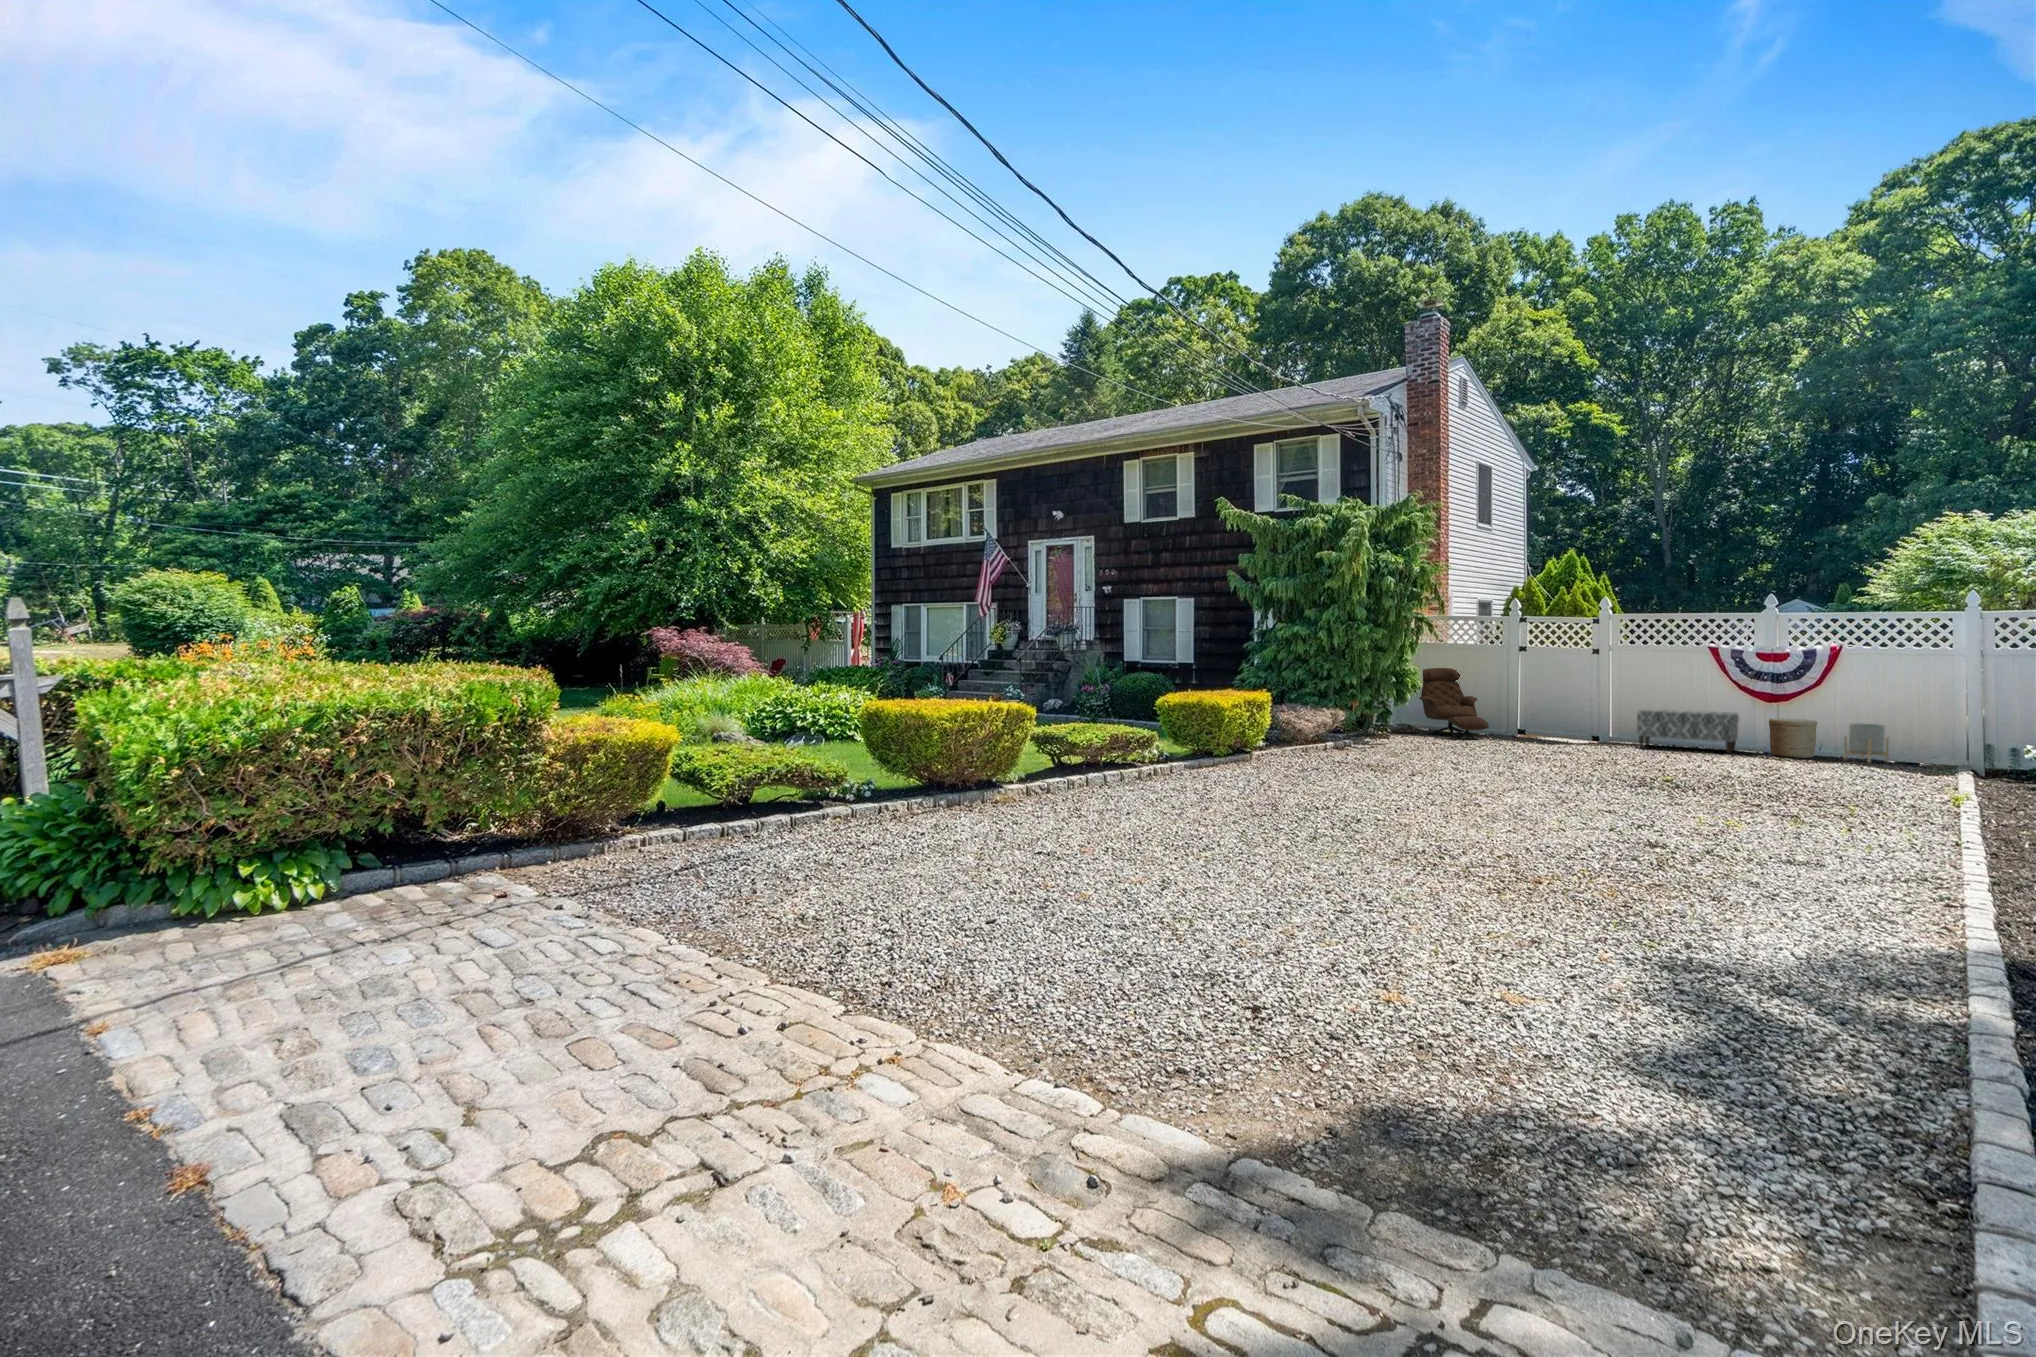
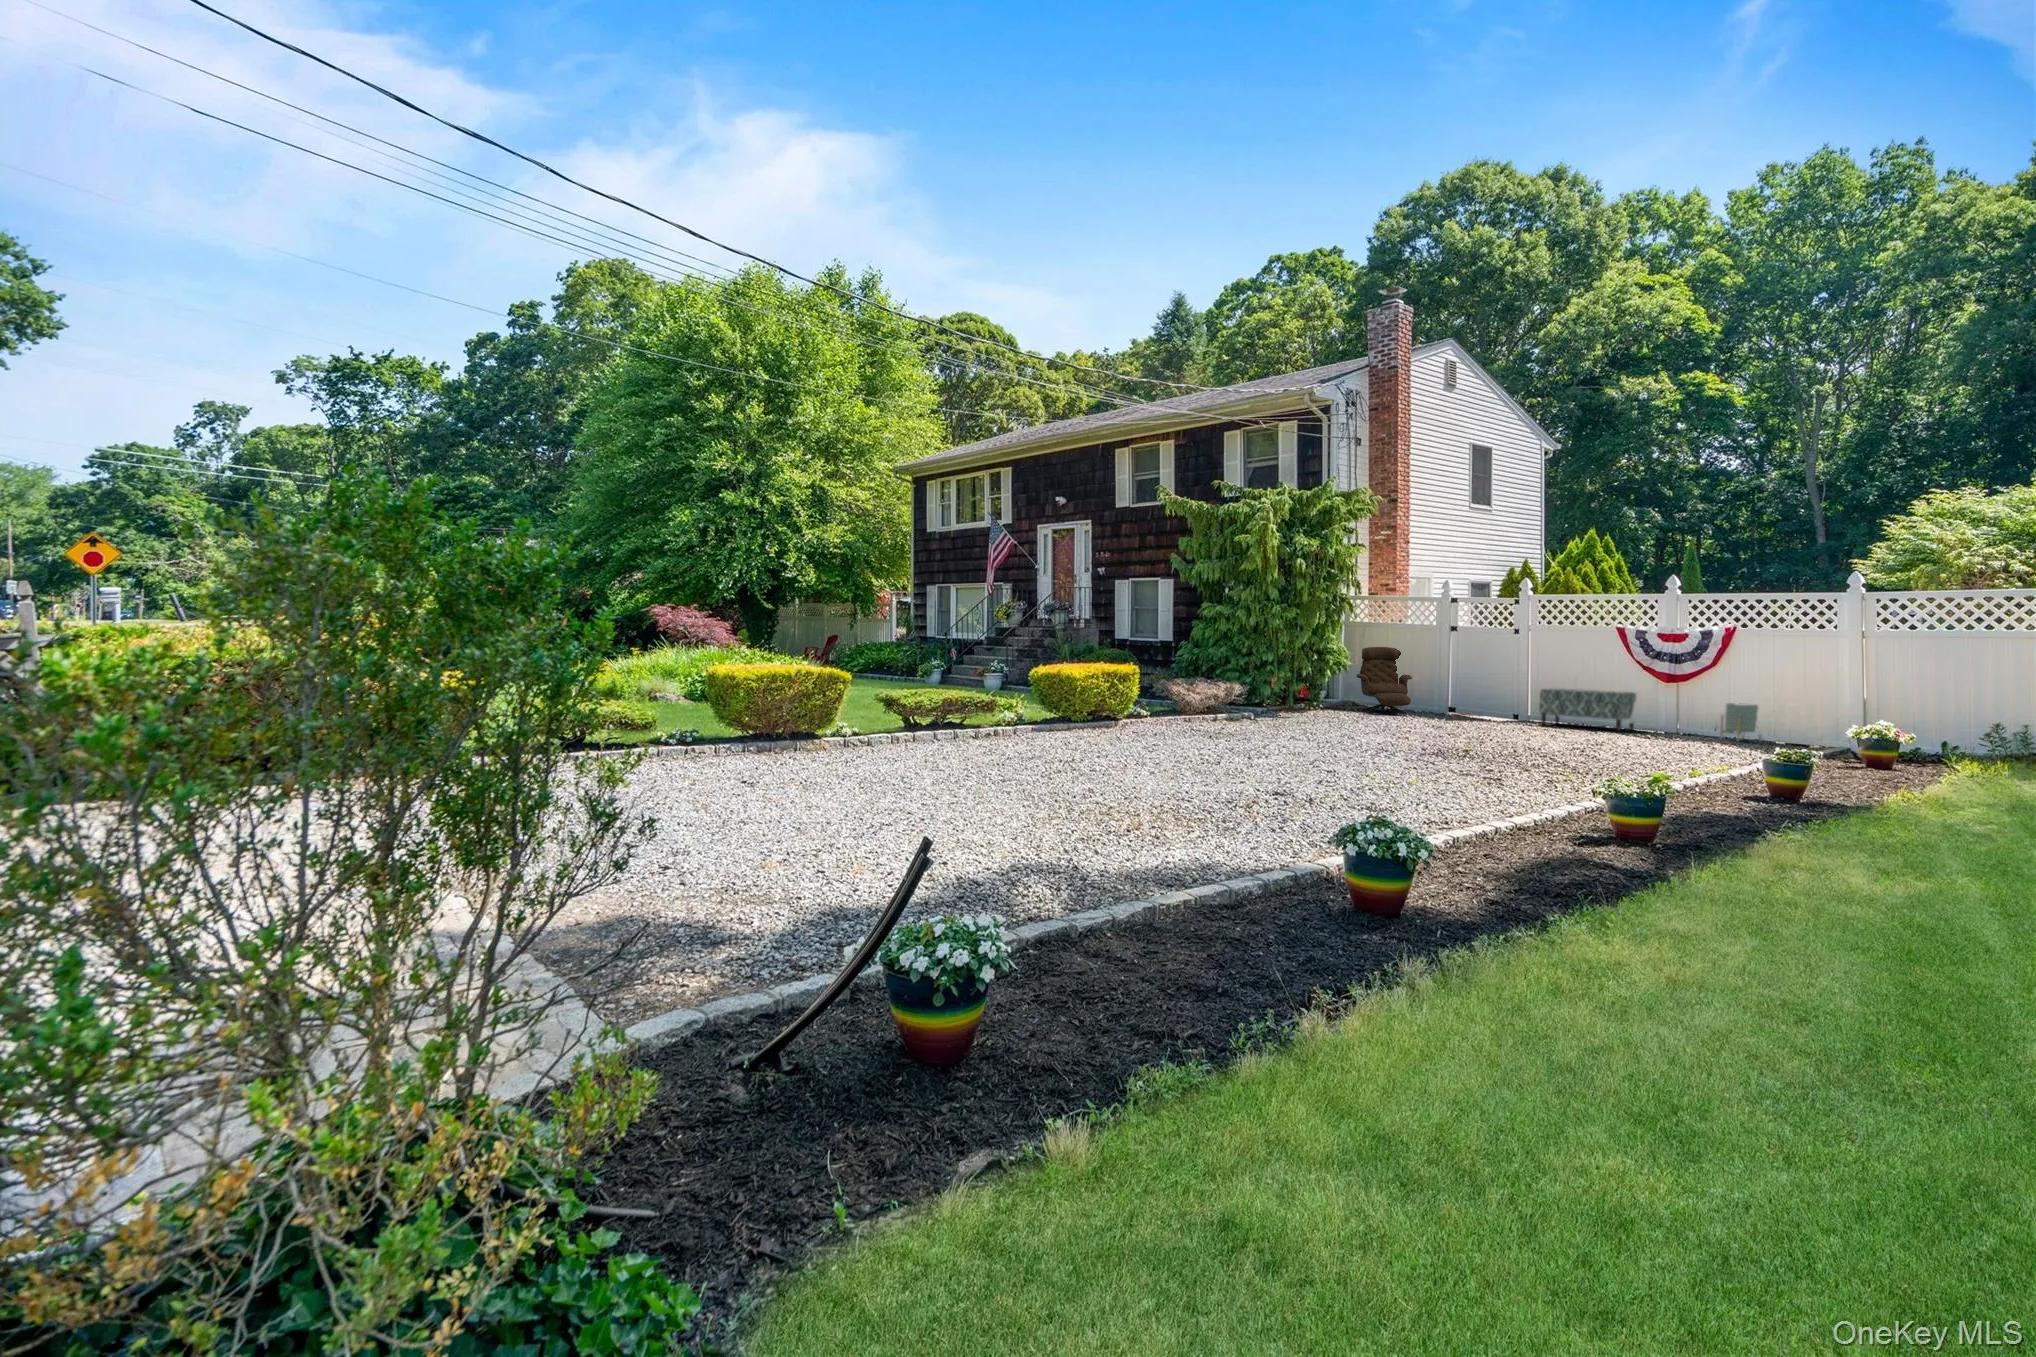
woven basket: present [1769,718,1817,758] -> none [1657,698,1702,737]

